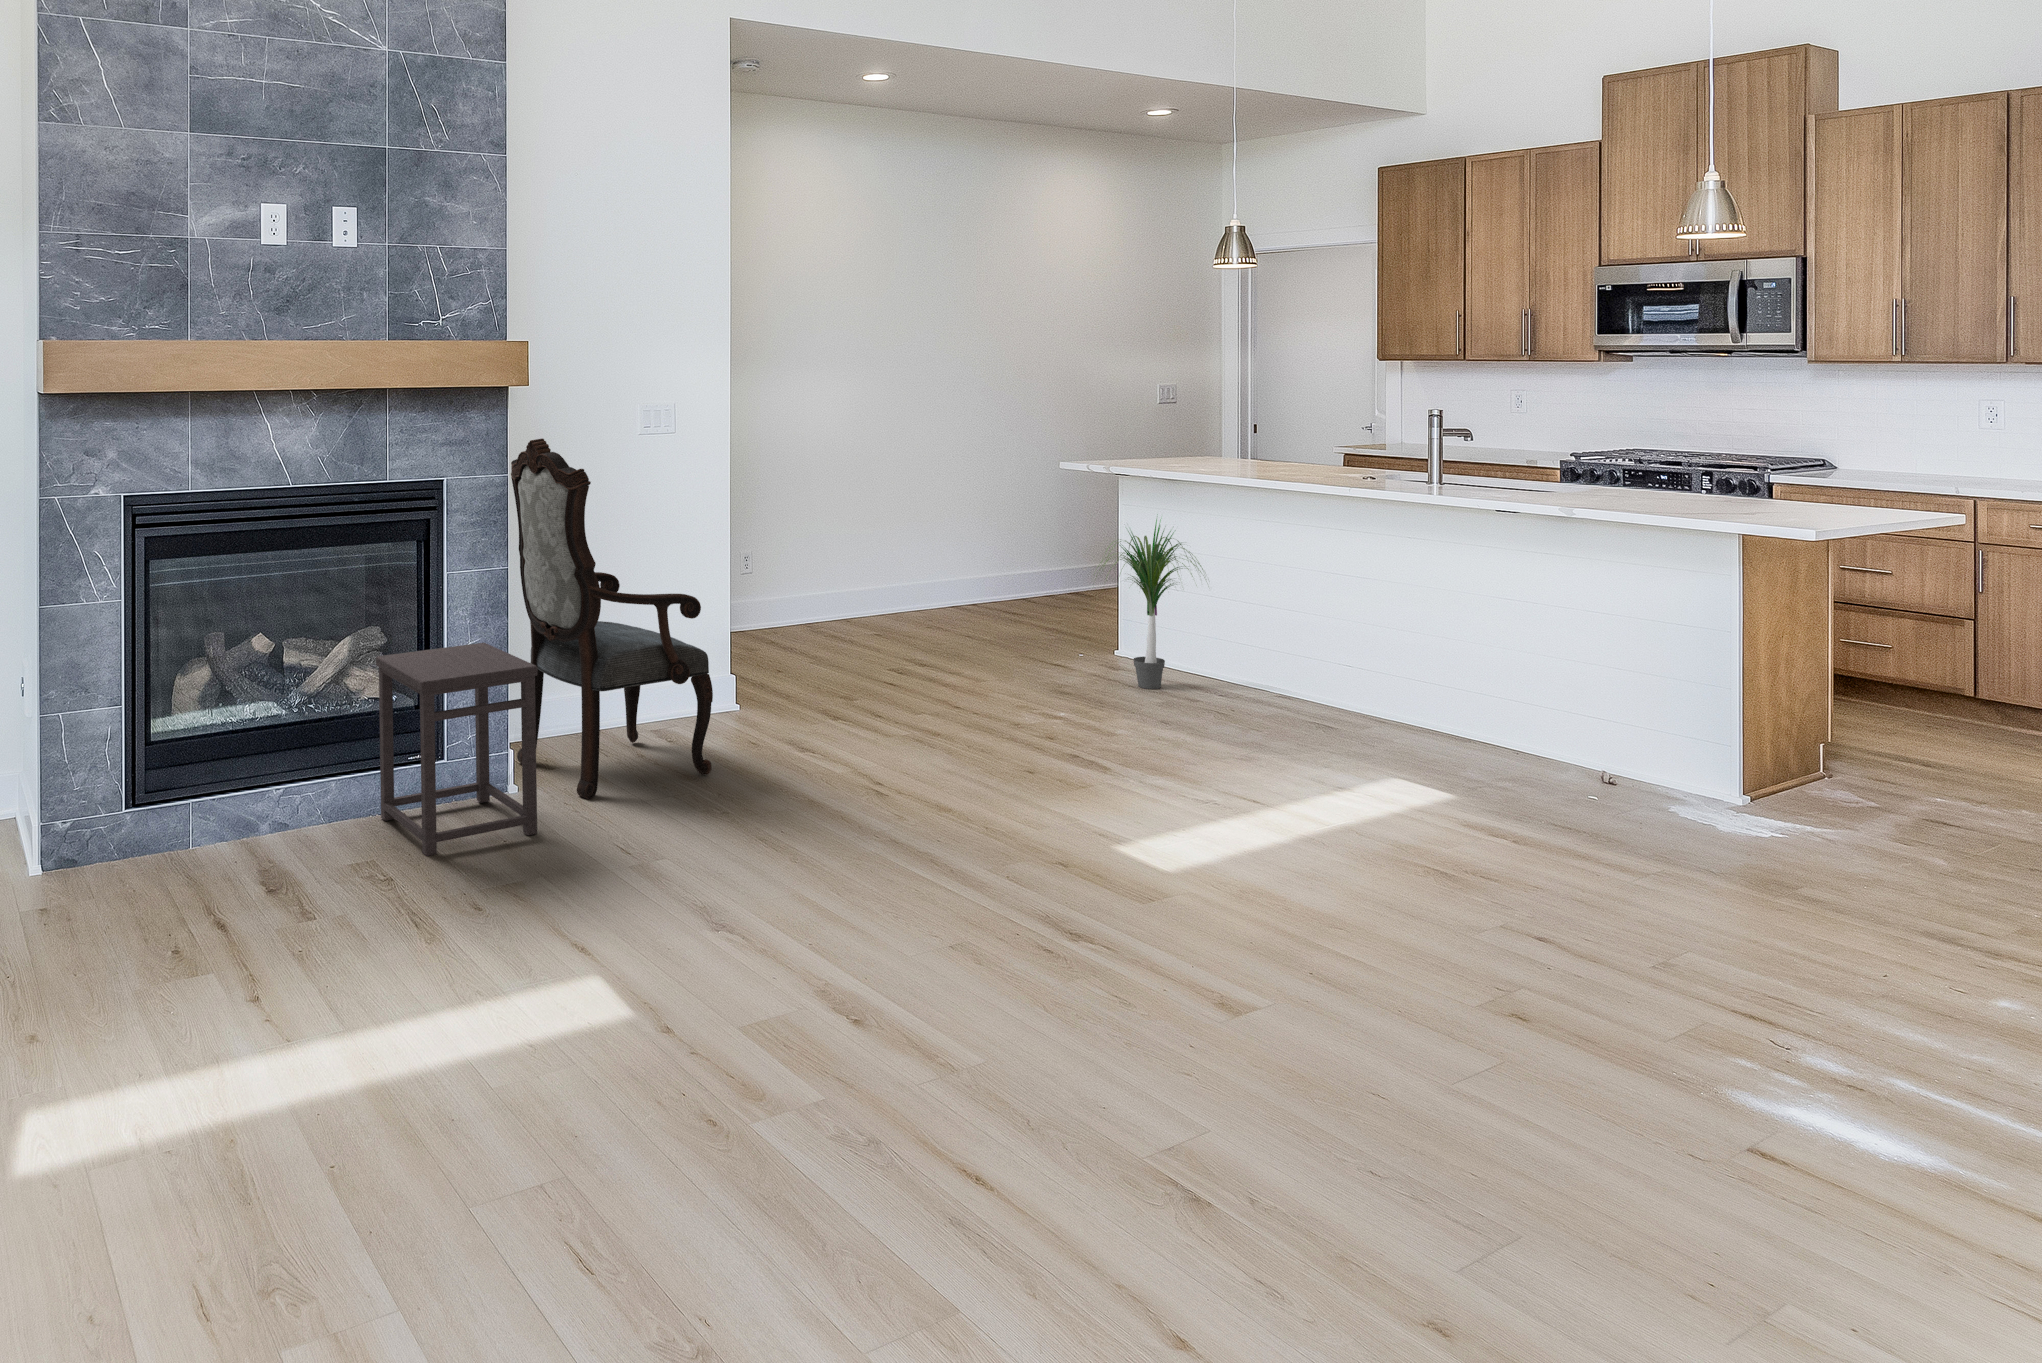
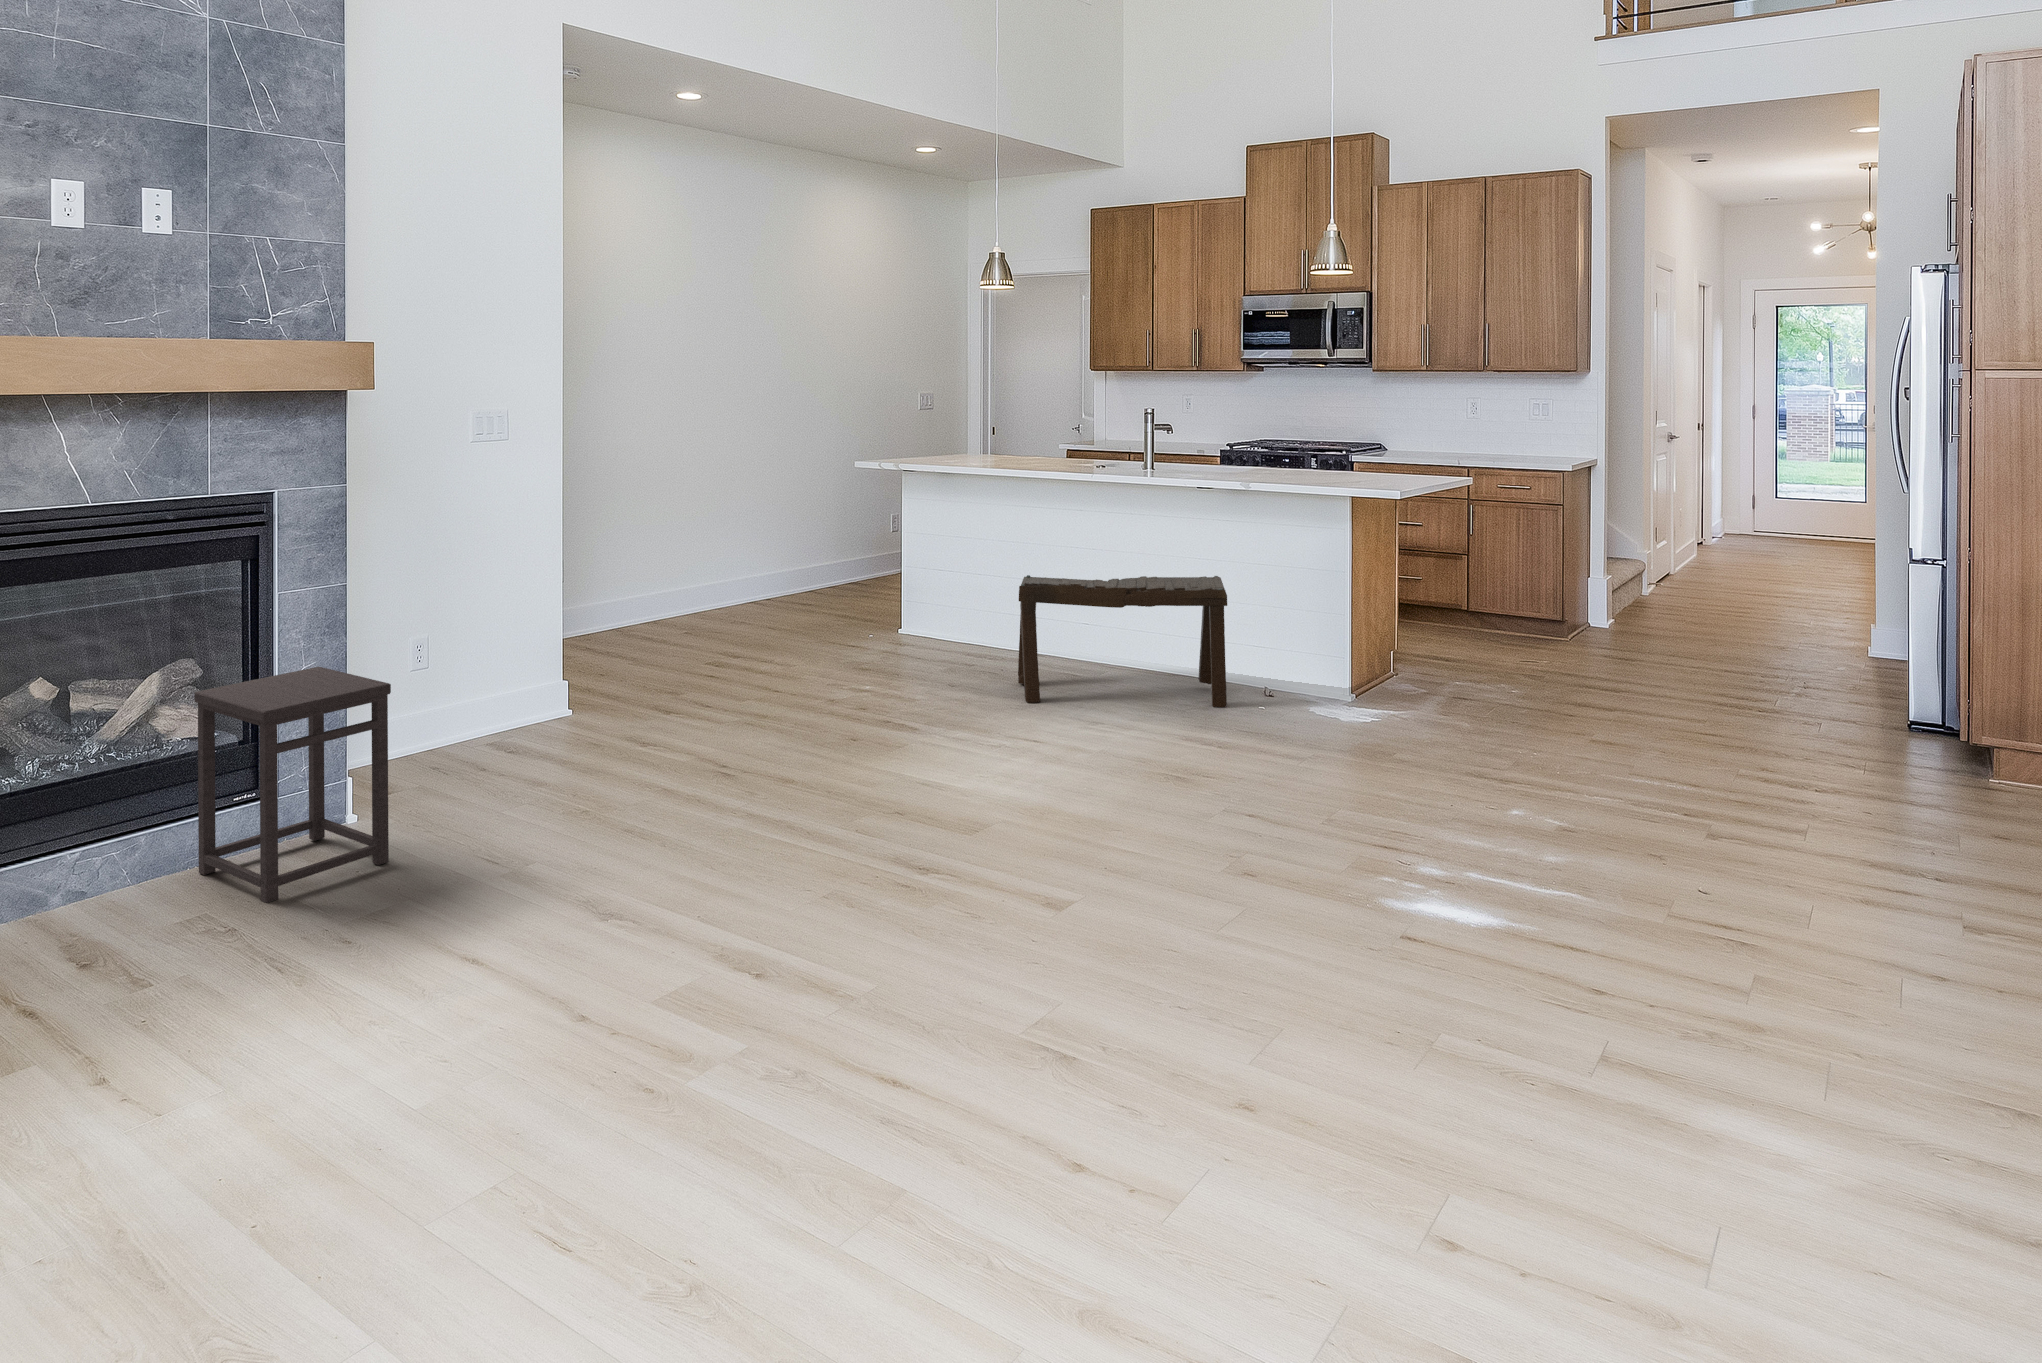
armchair: present [511,438,713,799] -> none [340,445,560,821]
potted plant: present [1099,519,1203,689] -> none [882,502,982,660]
bench: none [1247,604,1541,790] -> present [1018,575,1227,708]

